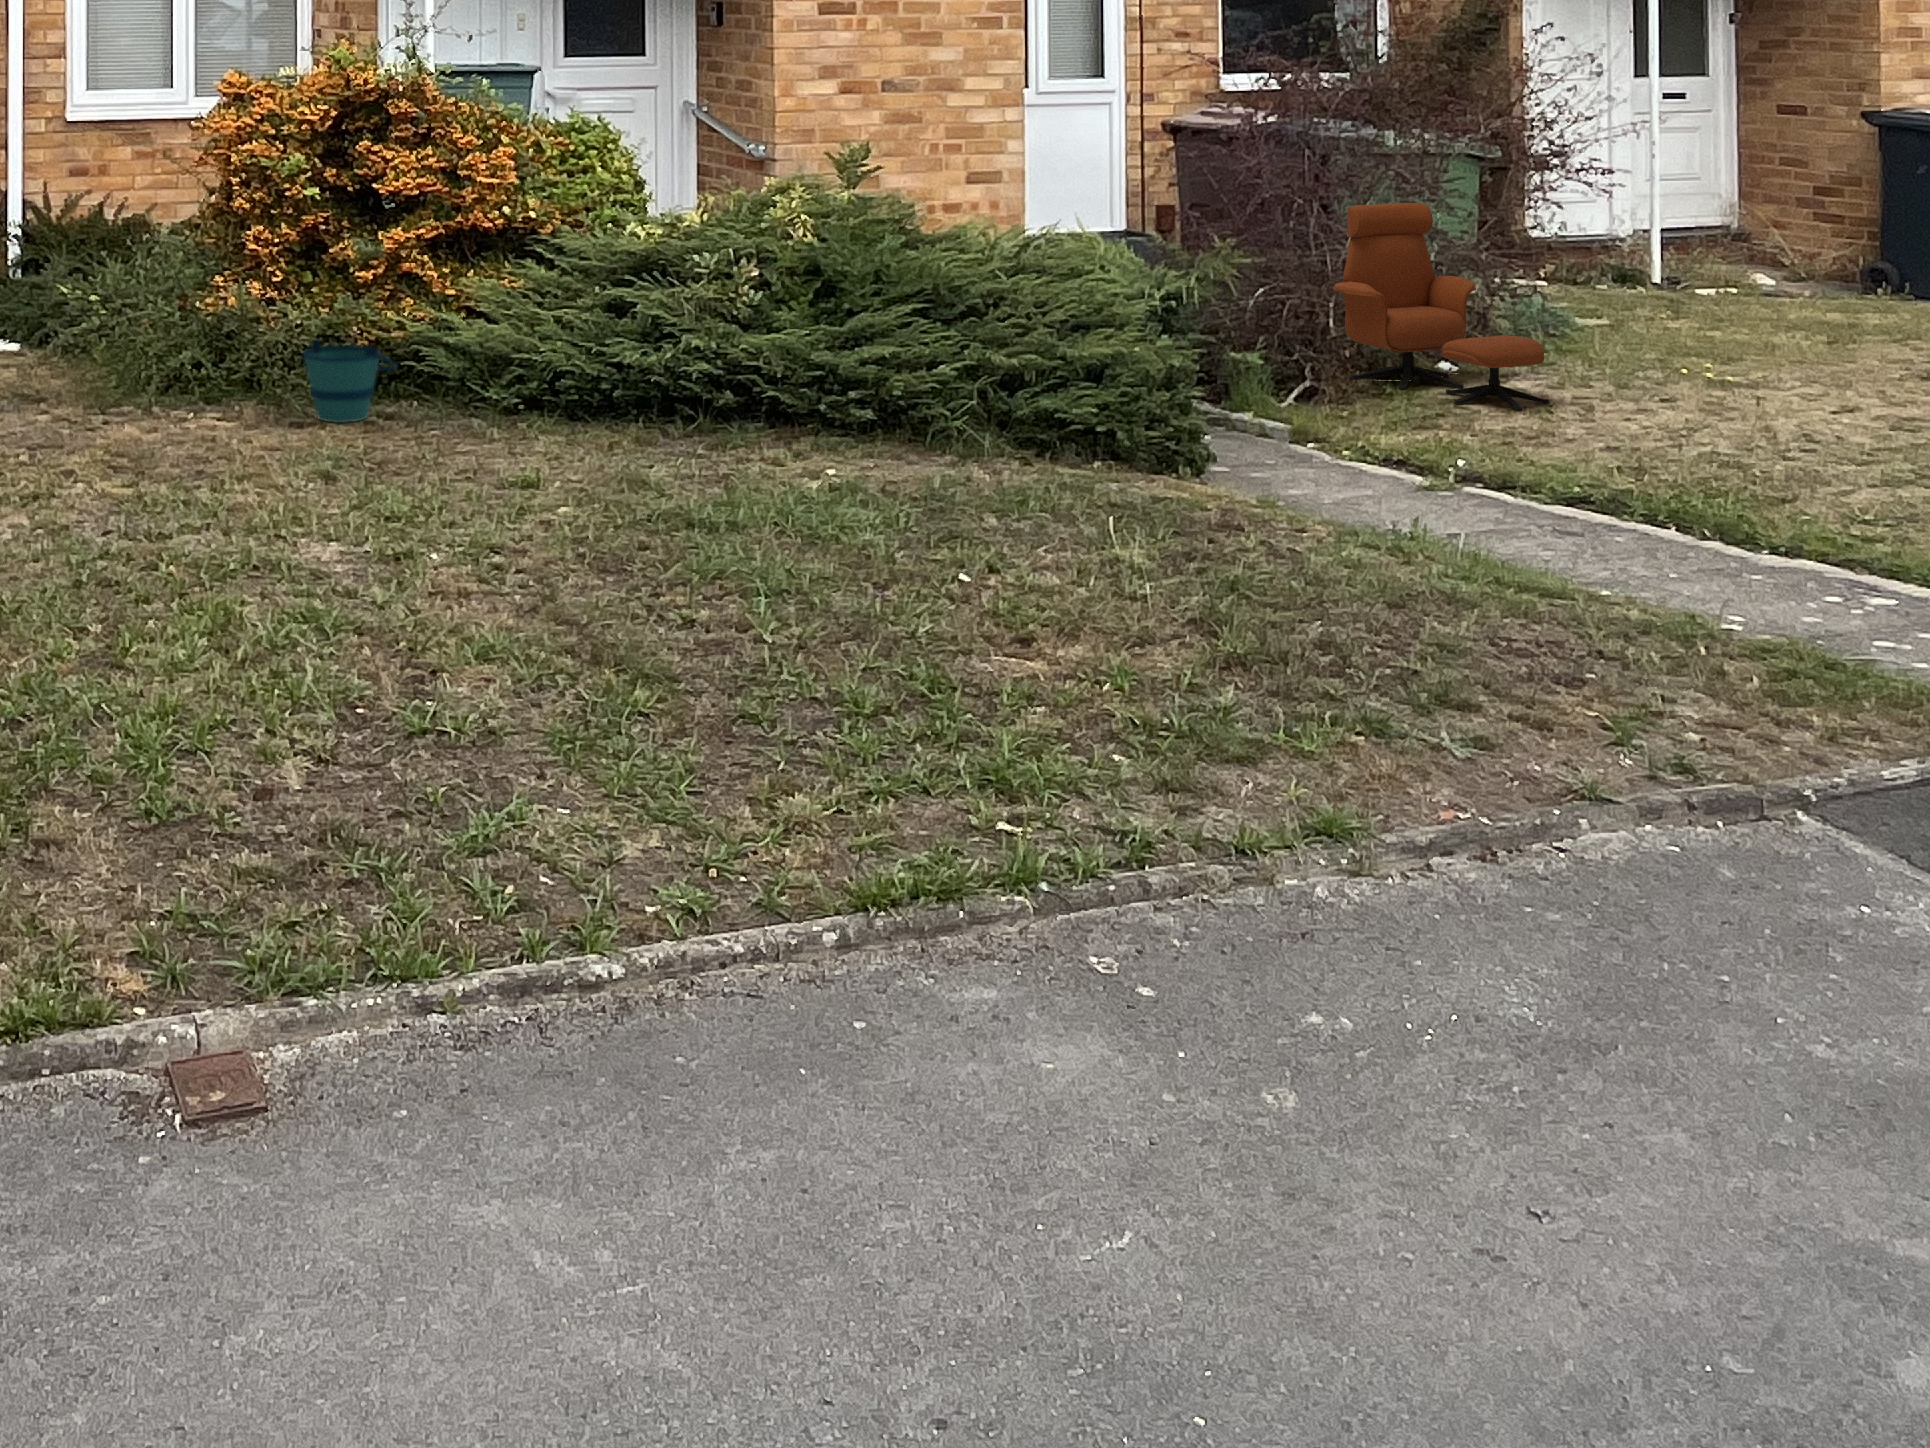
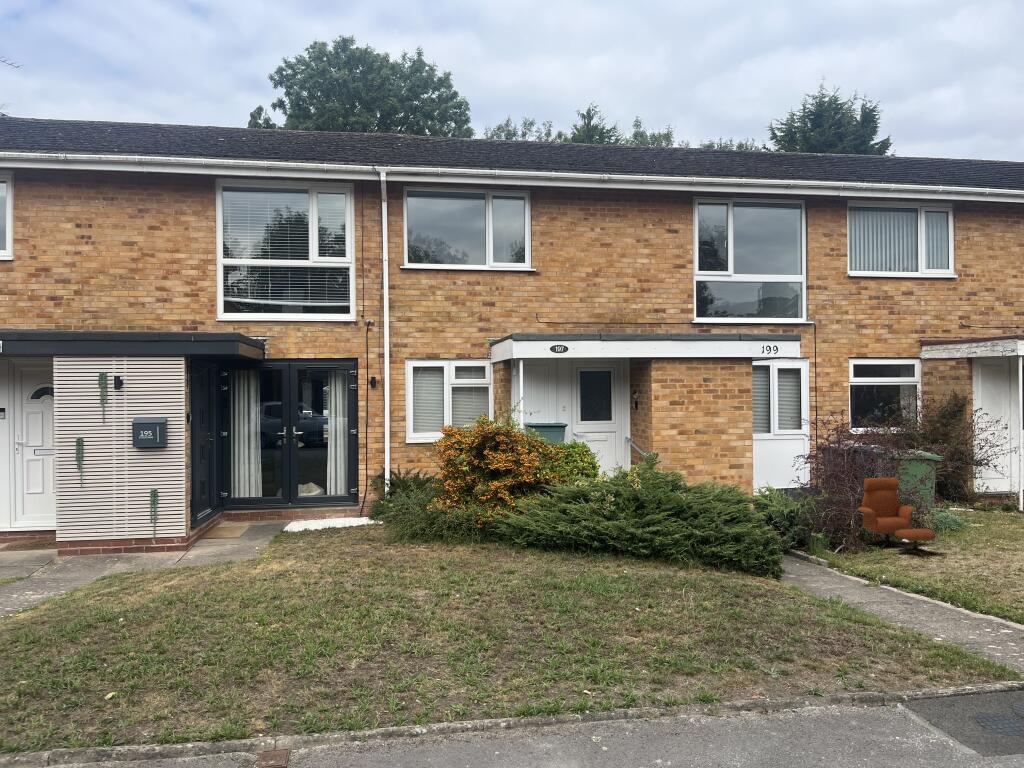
bucket: present [303,339,397,423] -> none [463,521,498,550]

